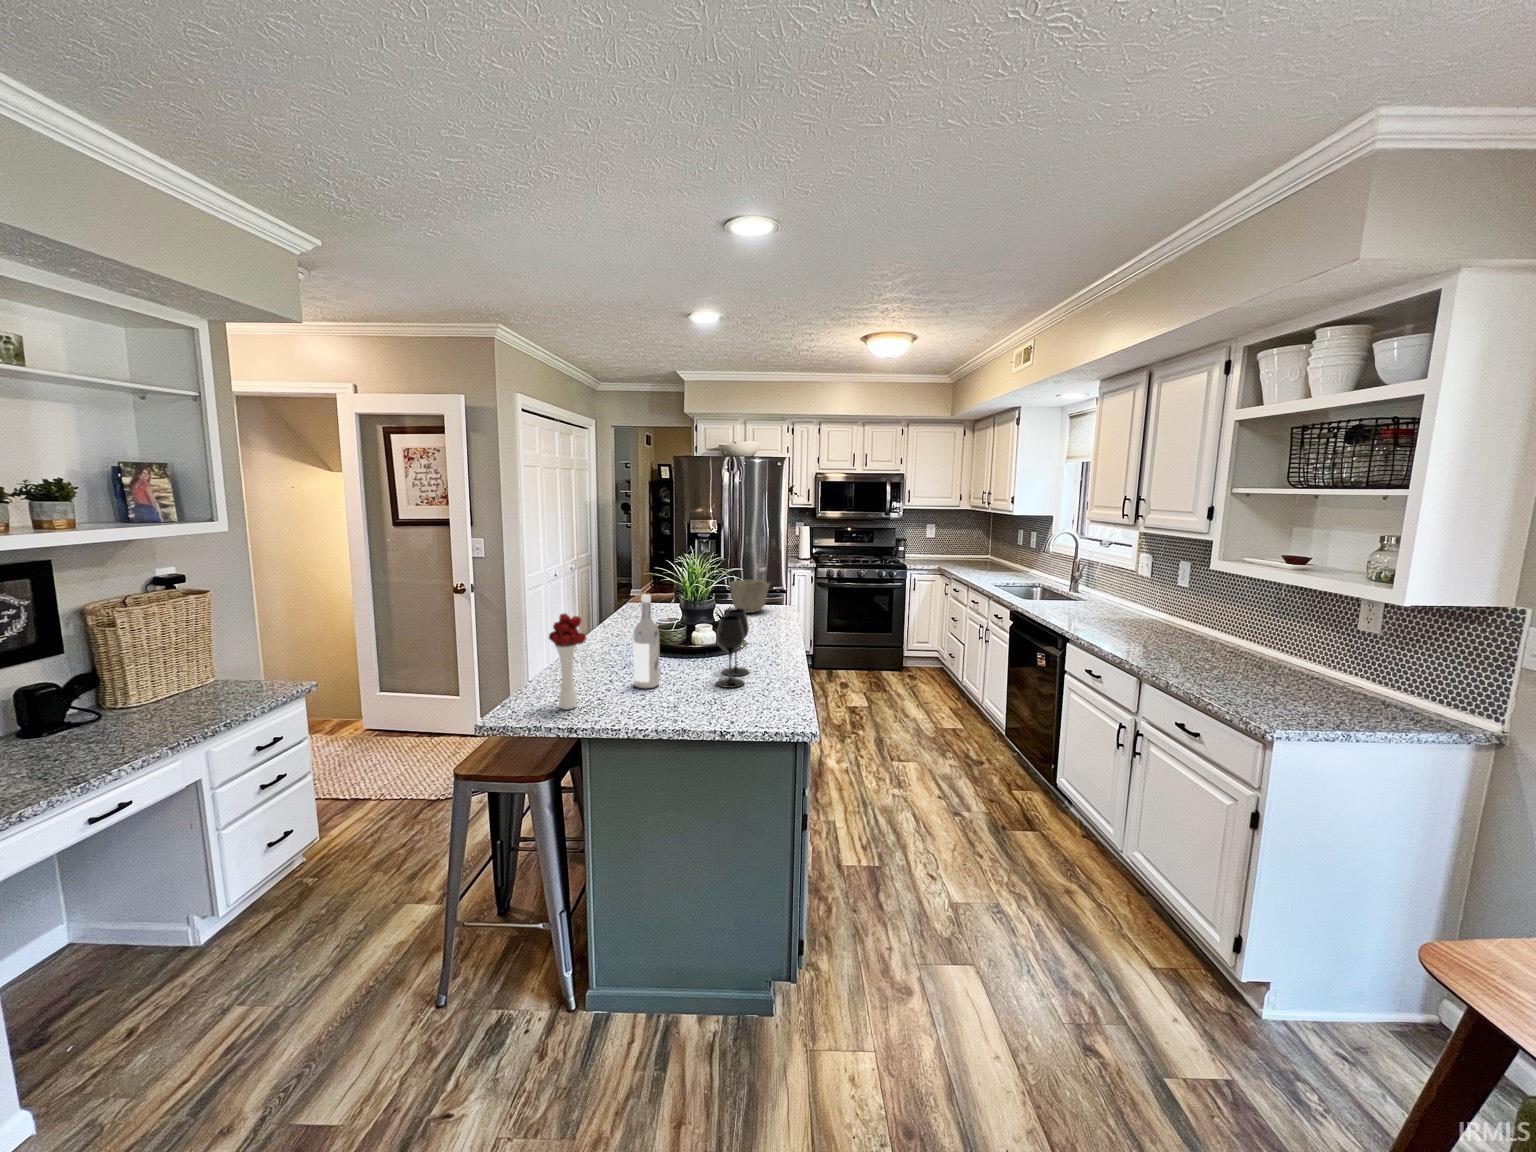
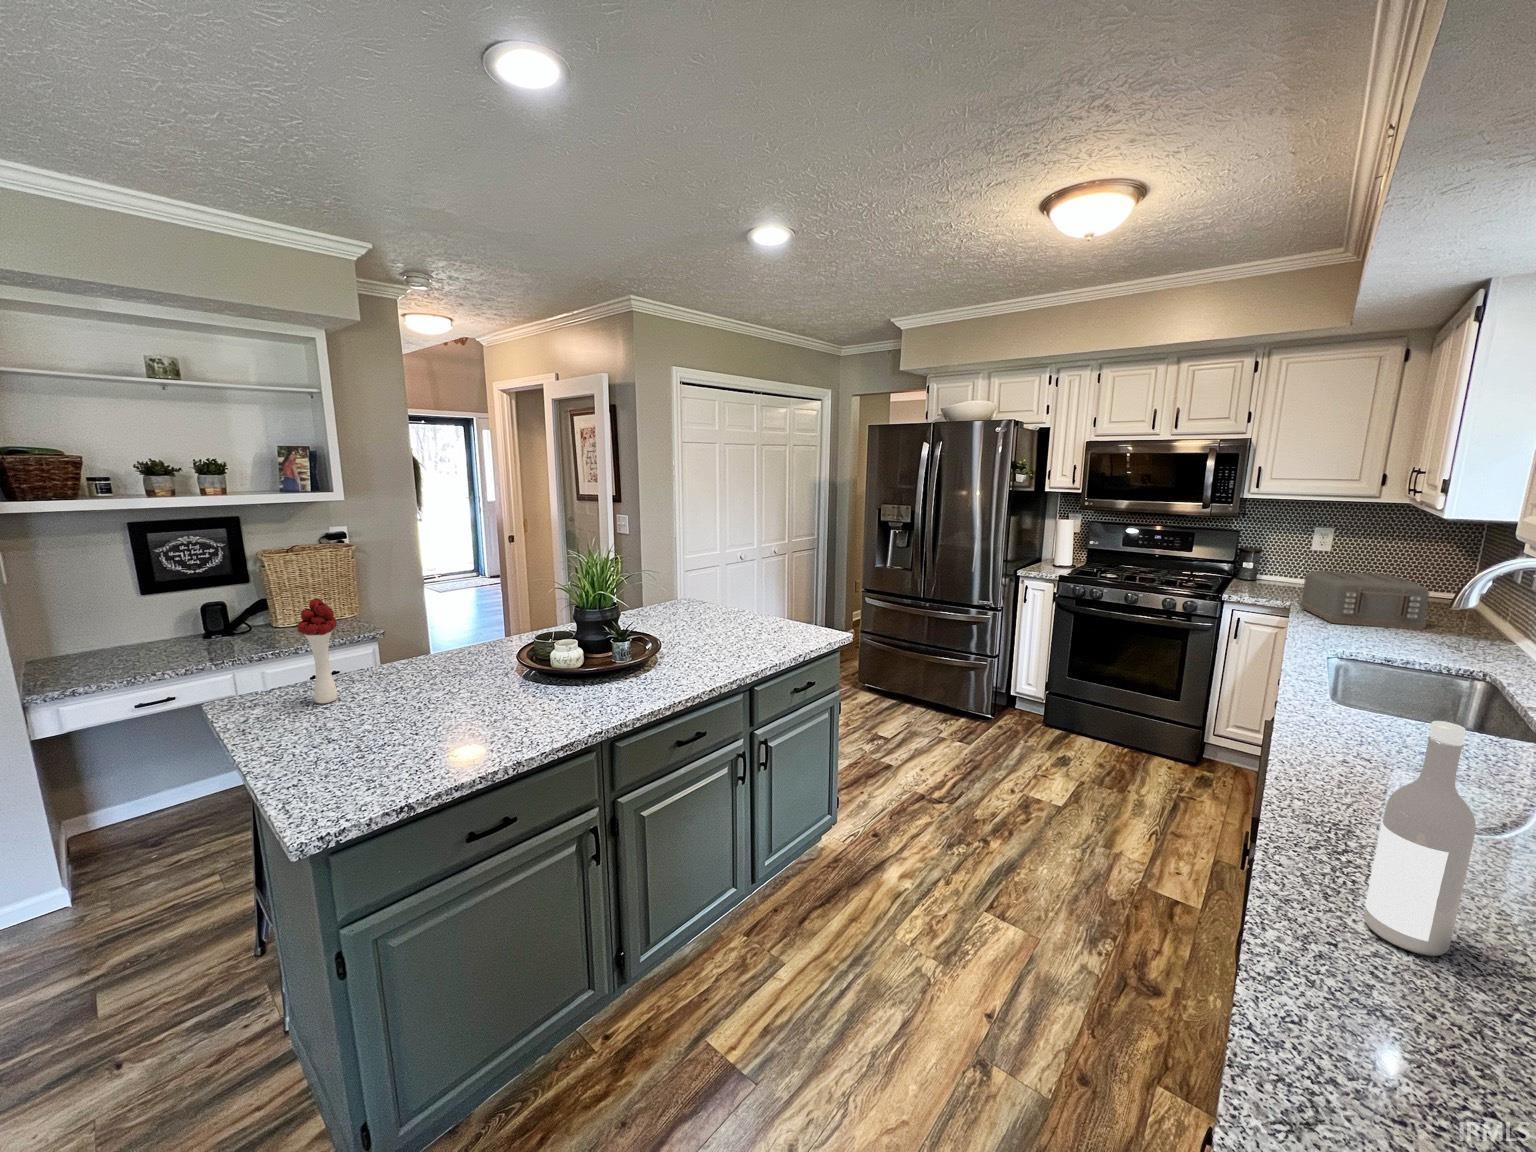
toaster: none [939,544,994,571] -> present [1299,570,1429,629]
ceramic bowl: present [729,580,770,613] -> none [741,589,795,635]
wine bottle: present [633,594,660,689] -> present [1364,721,1476,956]
wine glass: present [716,609,749,688] -> none [464,623,554,727]

